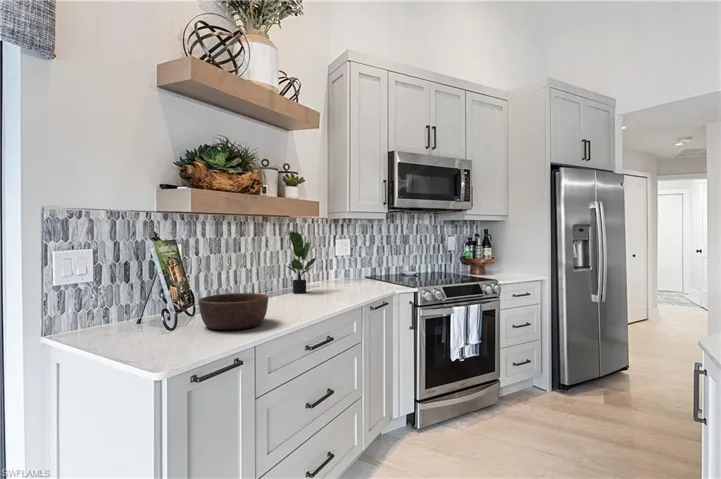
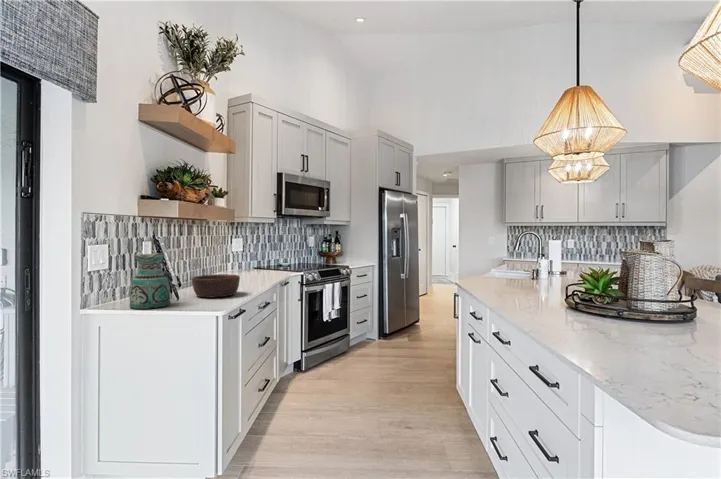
potted plant: present [286,231,316,293] -> none [210,231,237,279]
ceramic pitcher: none [90,261,152,344] -> present [130,252,170,309]

